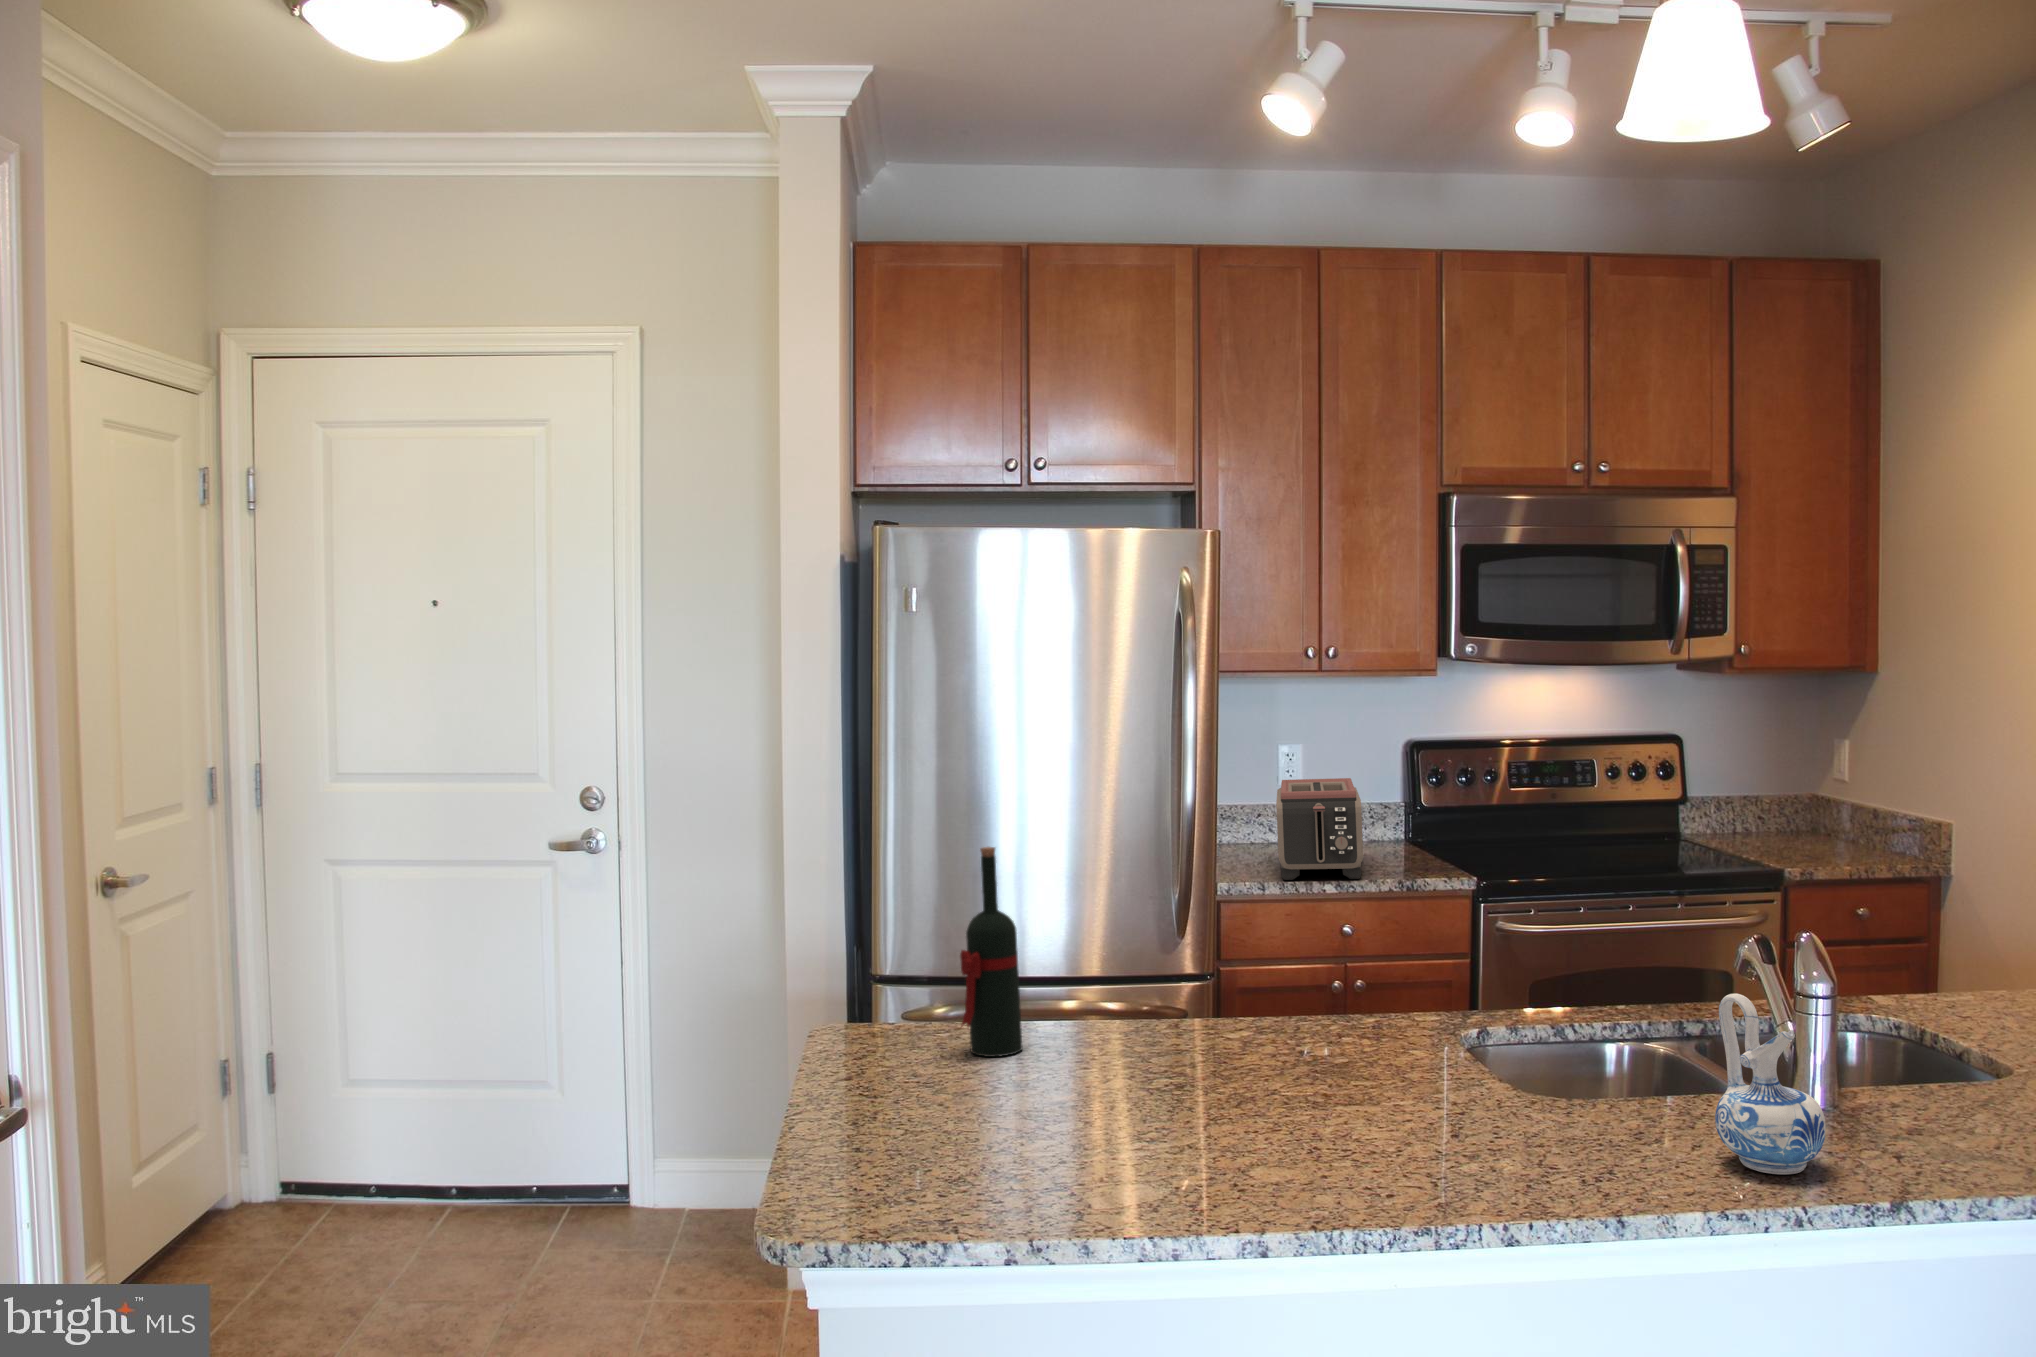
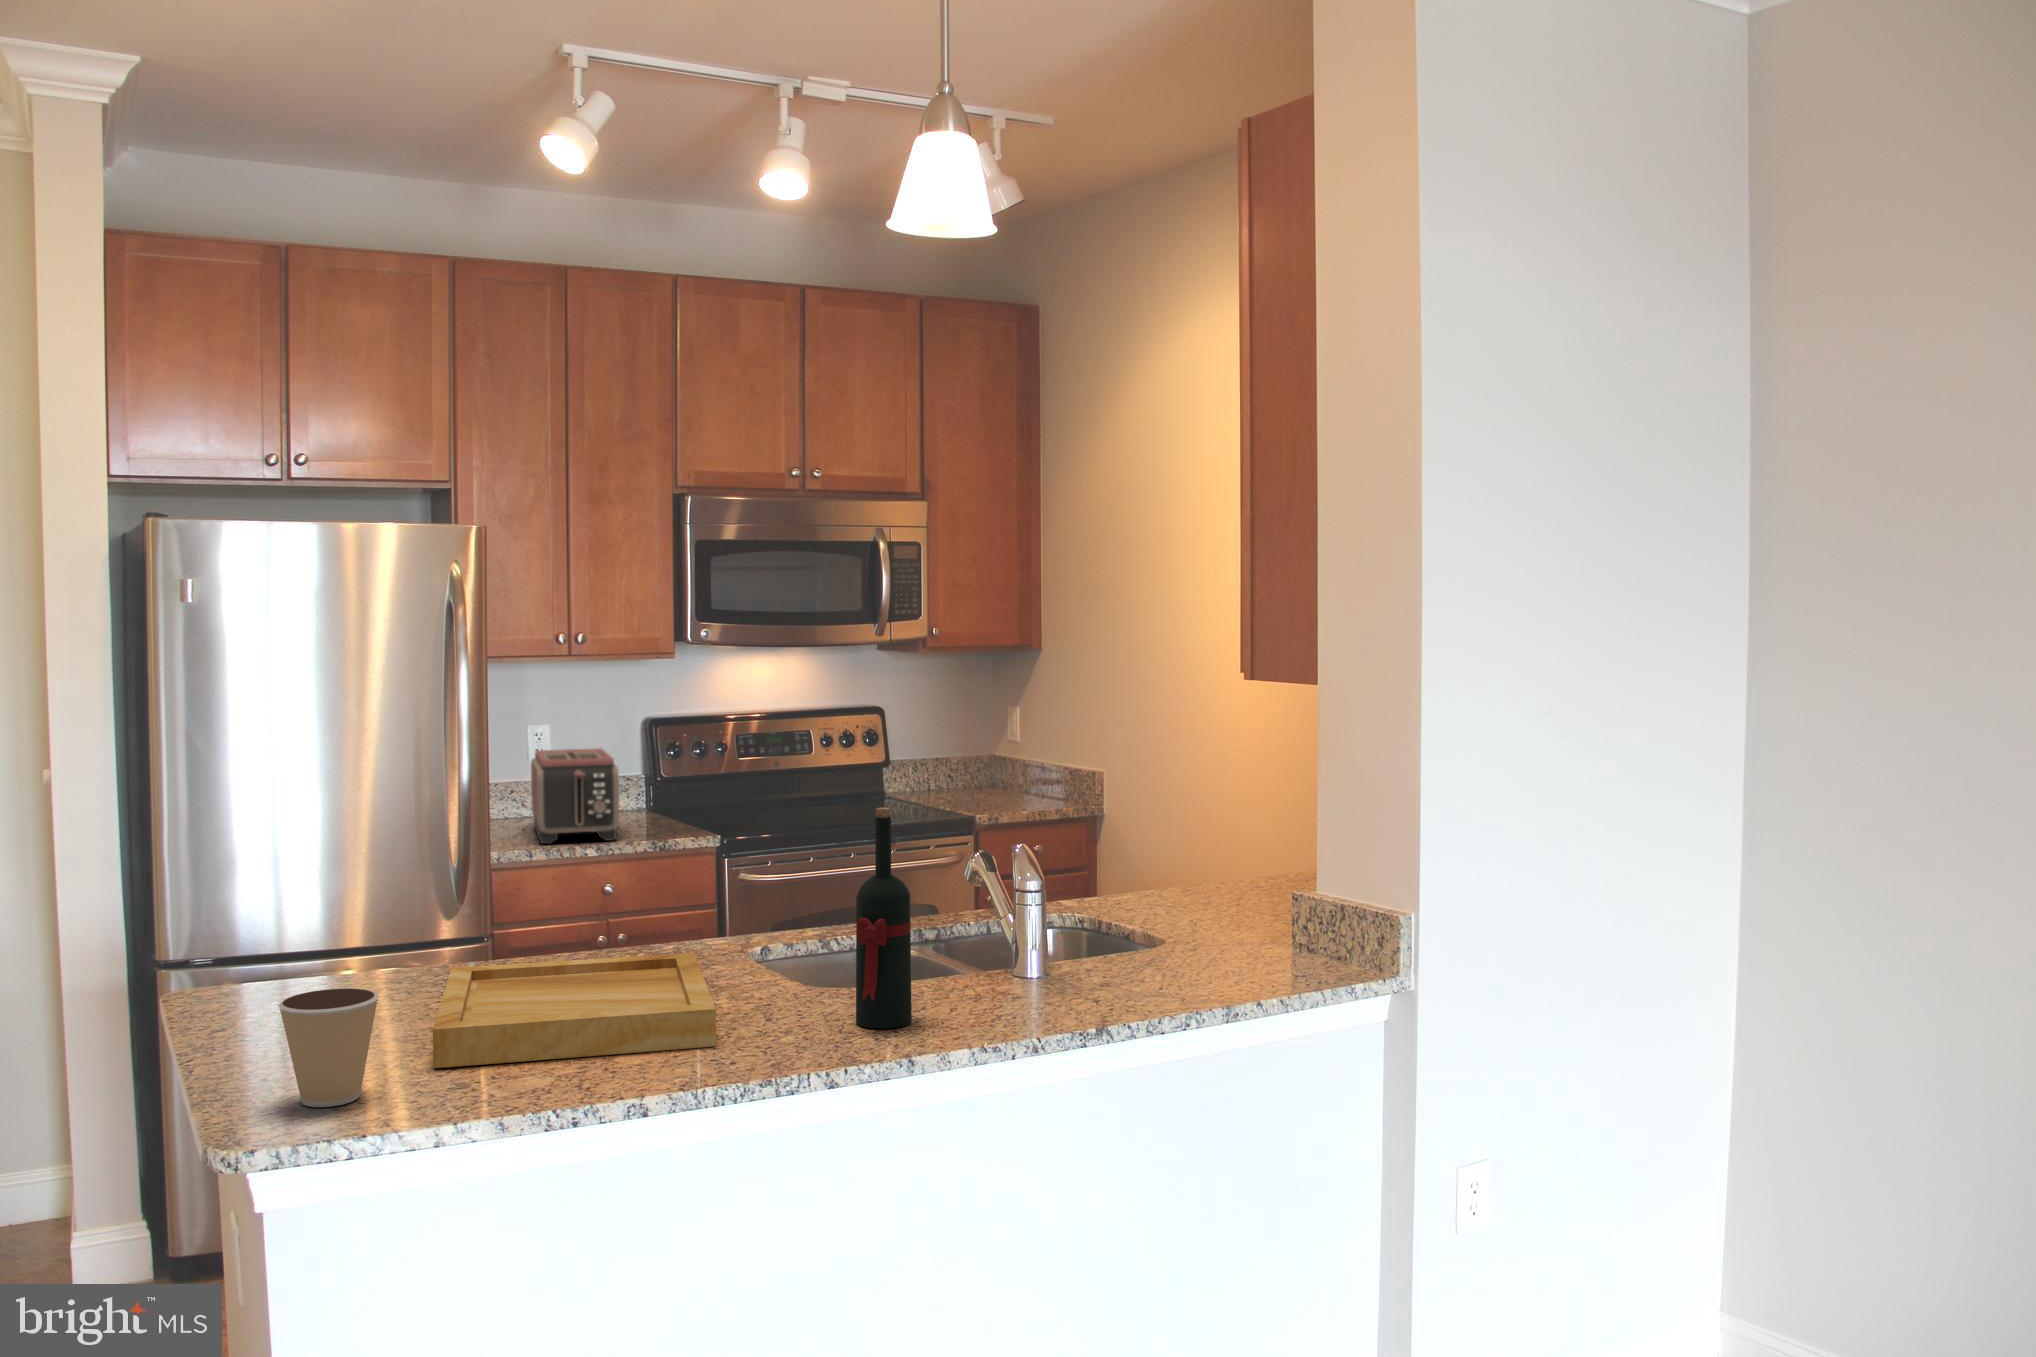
wine bottle: present [960,847,1022,1057] -> present [856,808,912,1029]
ceramic pitcher: present [1715,994,1826,1174] -> none [969,886,1044,1018]
tray: none [1067,1032,1381,1166] -> present [433,953,716,1068]
coffee cup: none [906,1060,1002,1188] -> present [278,988,379,1107]

